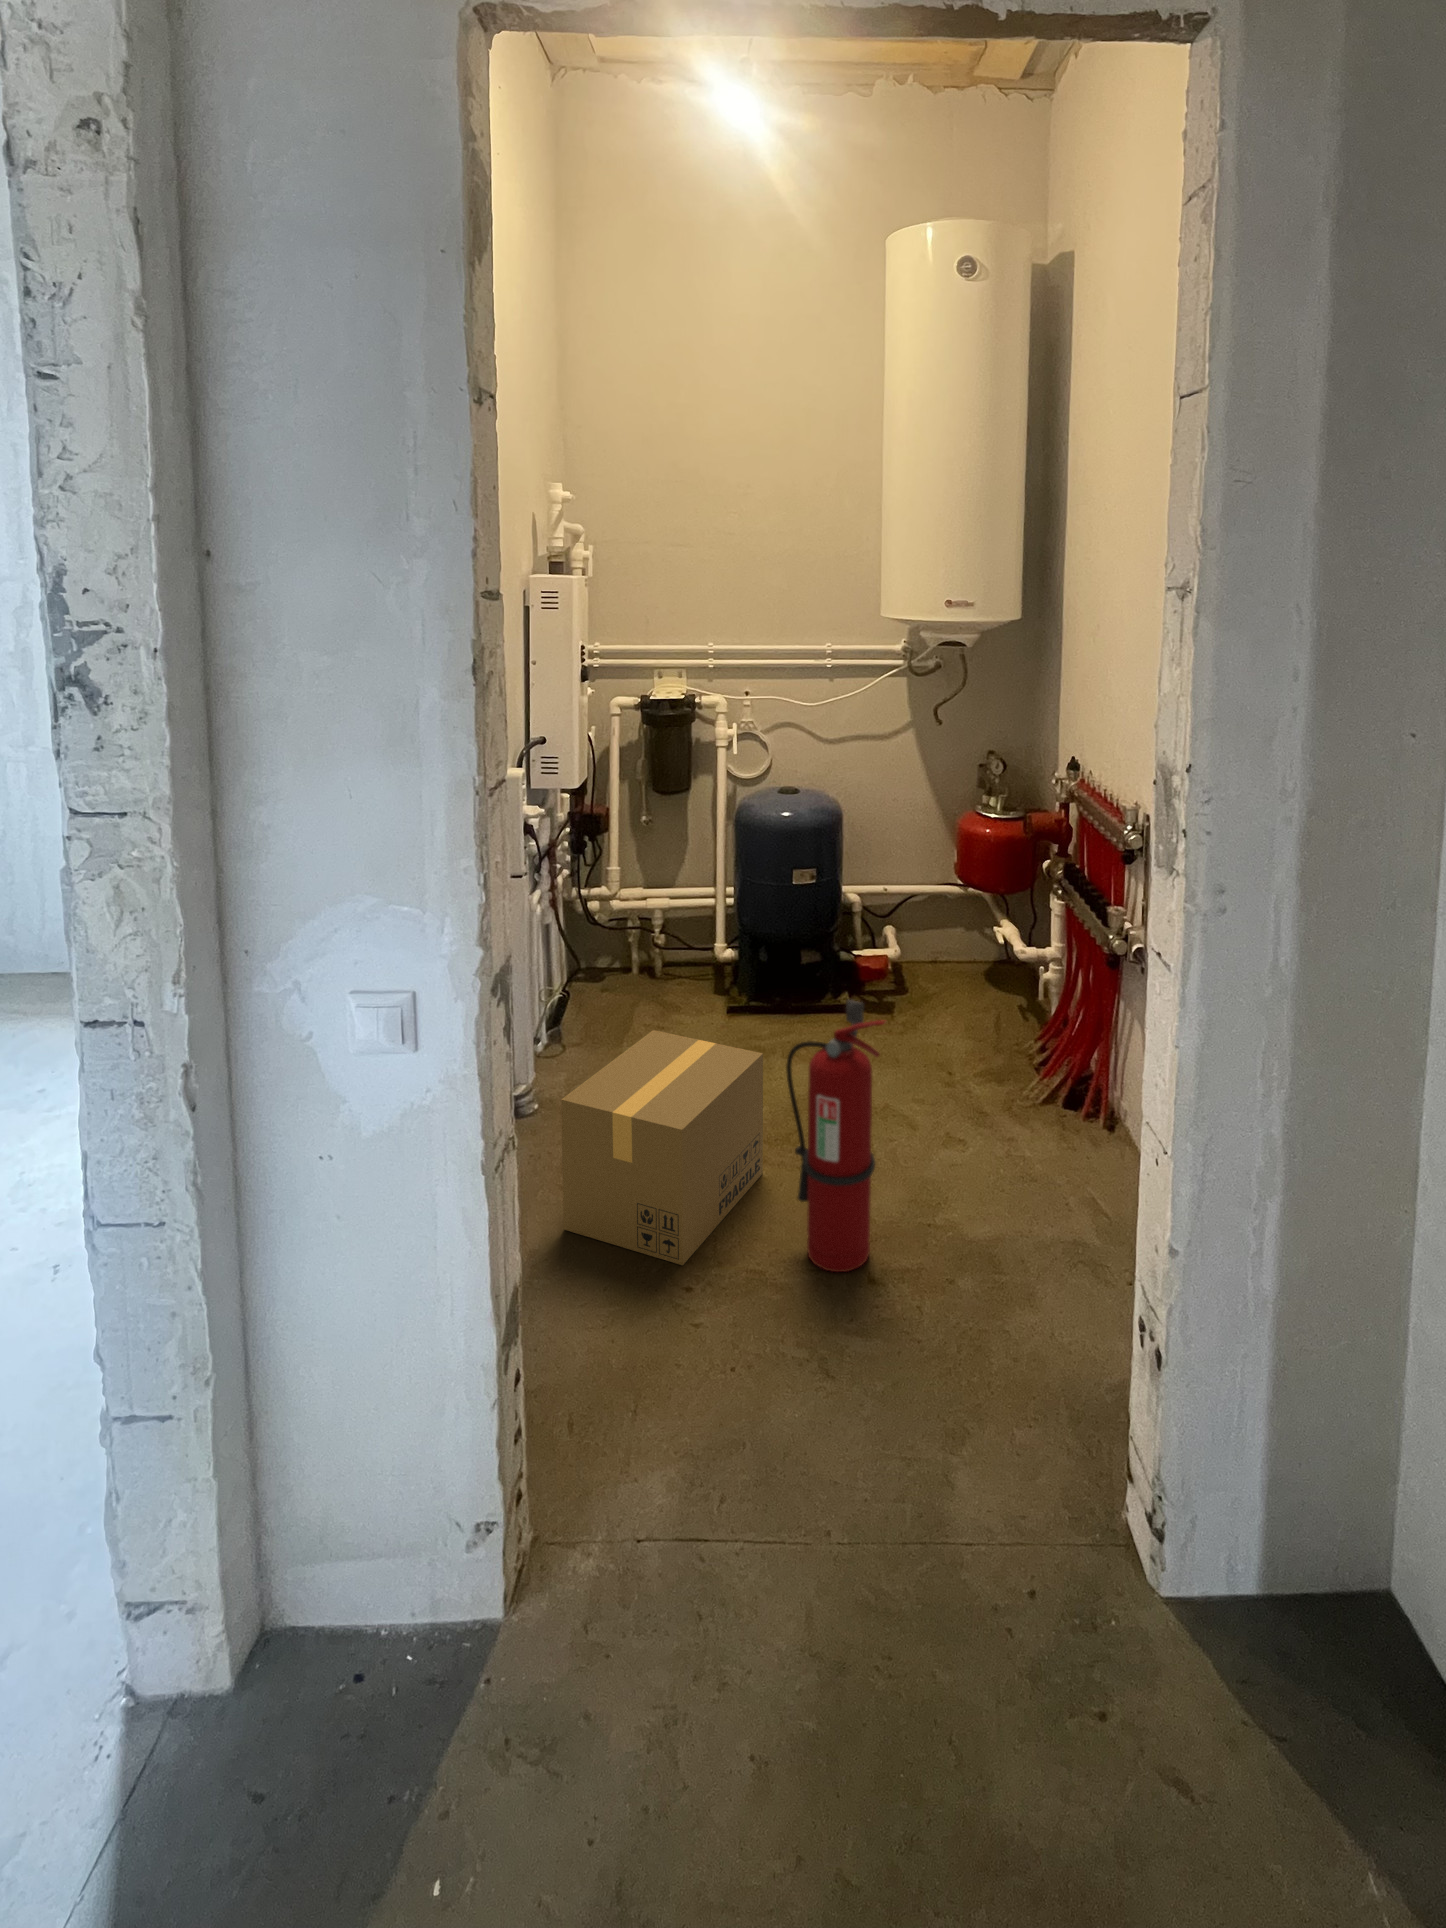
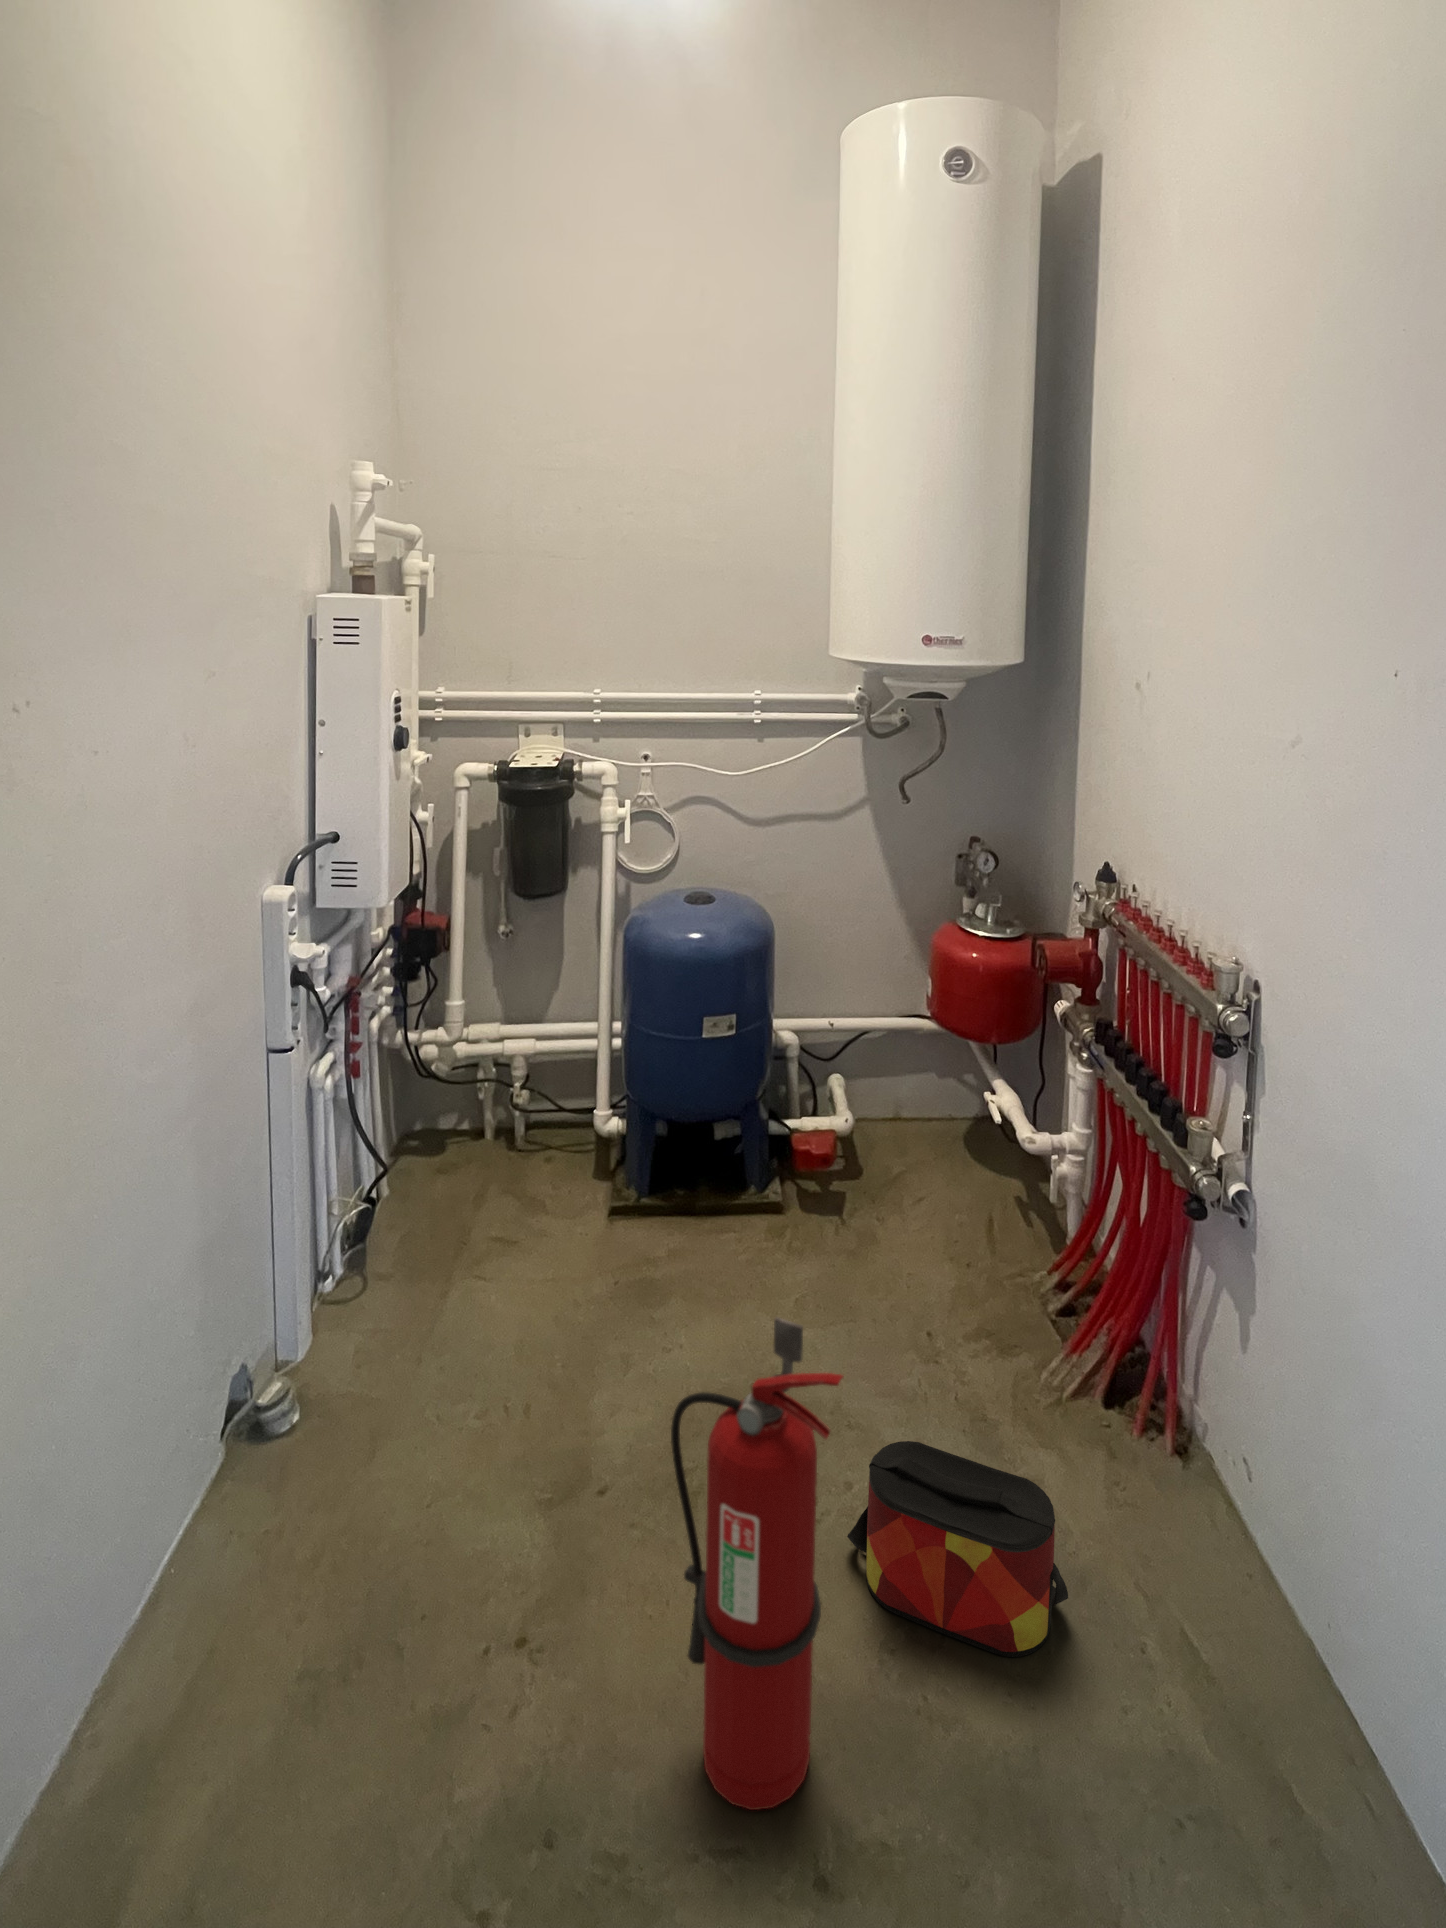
cardboard box: present [561,1030,763,1265] -> none [290,1310,640,1792]
bag: none [893,1104,1028,1216] -> present [847,1441,1068,1657]

